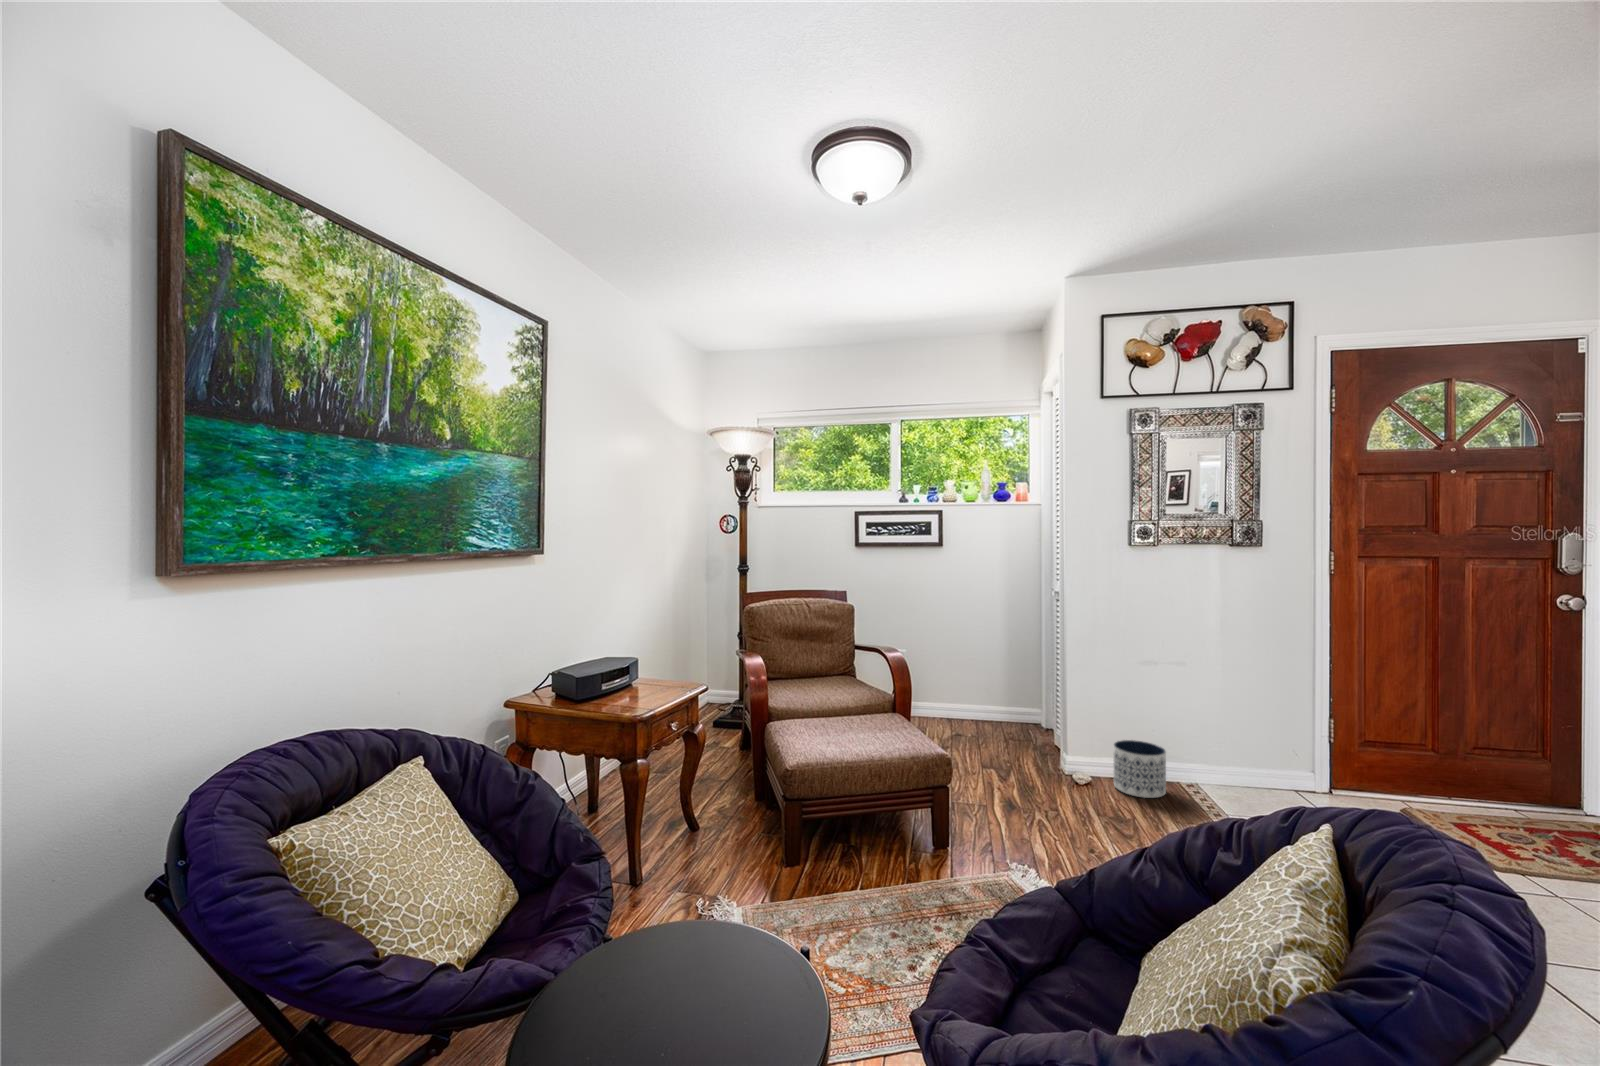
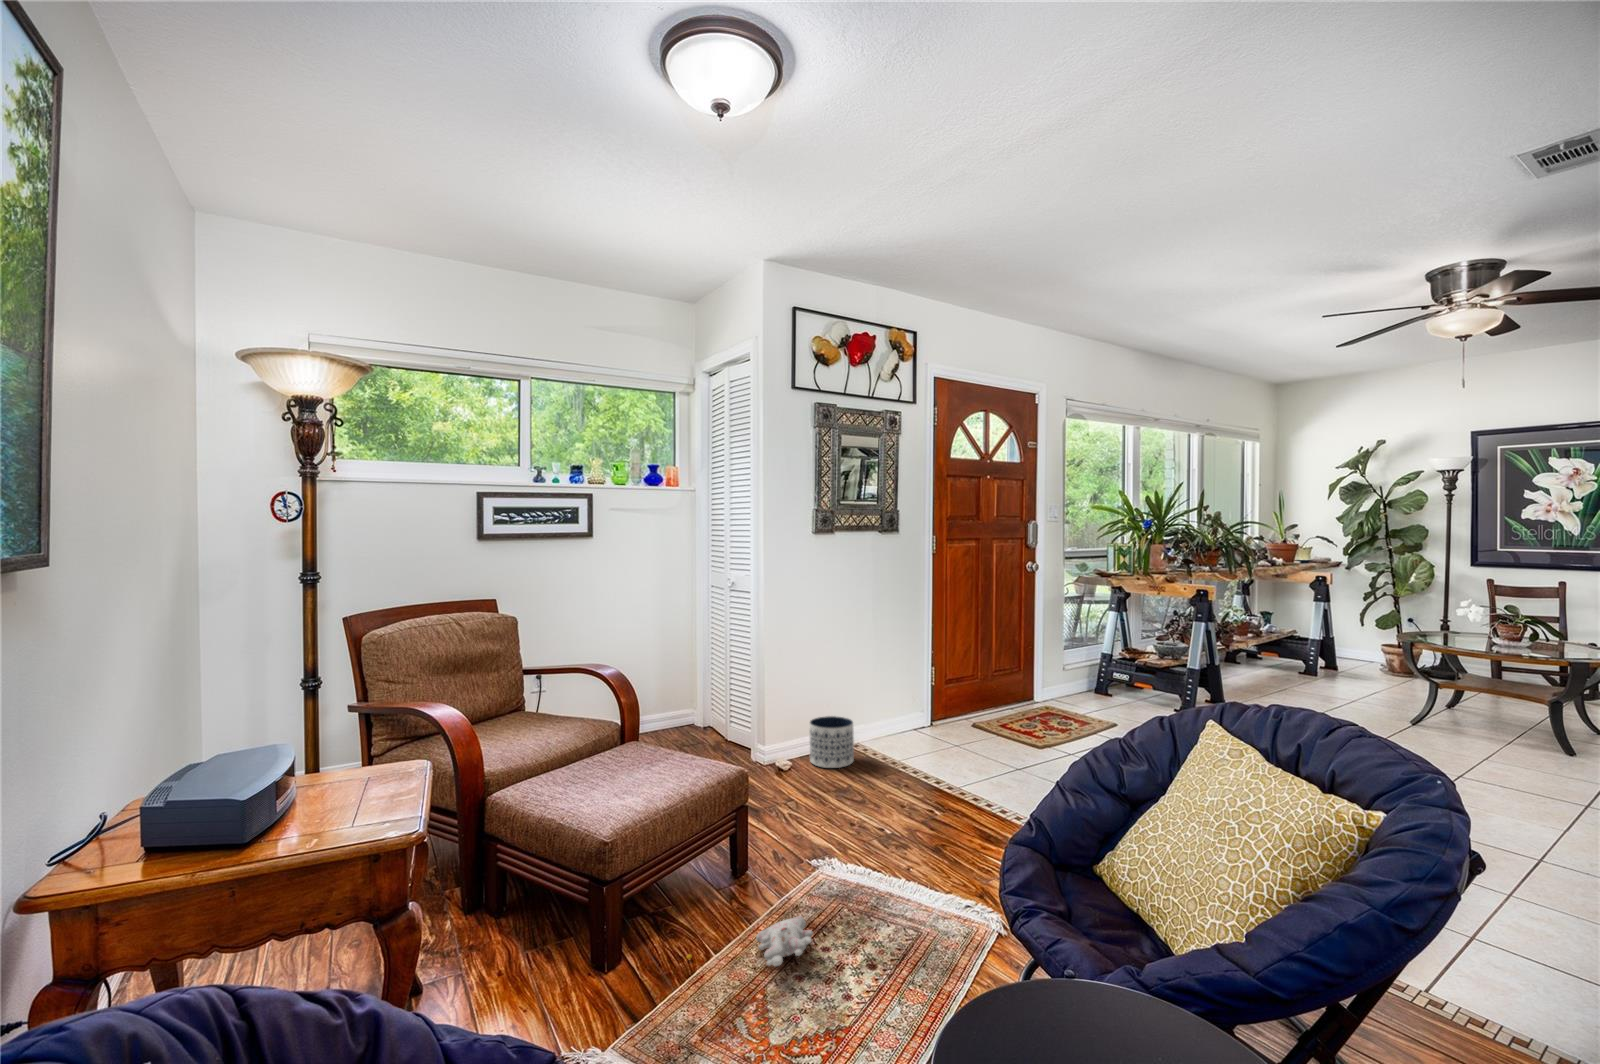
plush toy: none [837,884,934,920] -> present [687,916,813,966]

